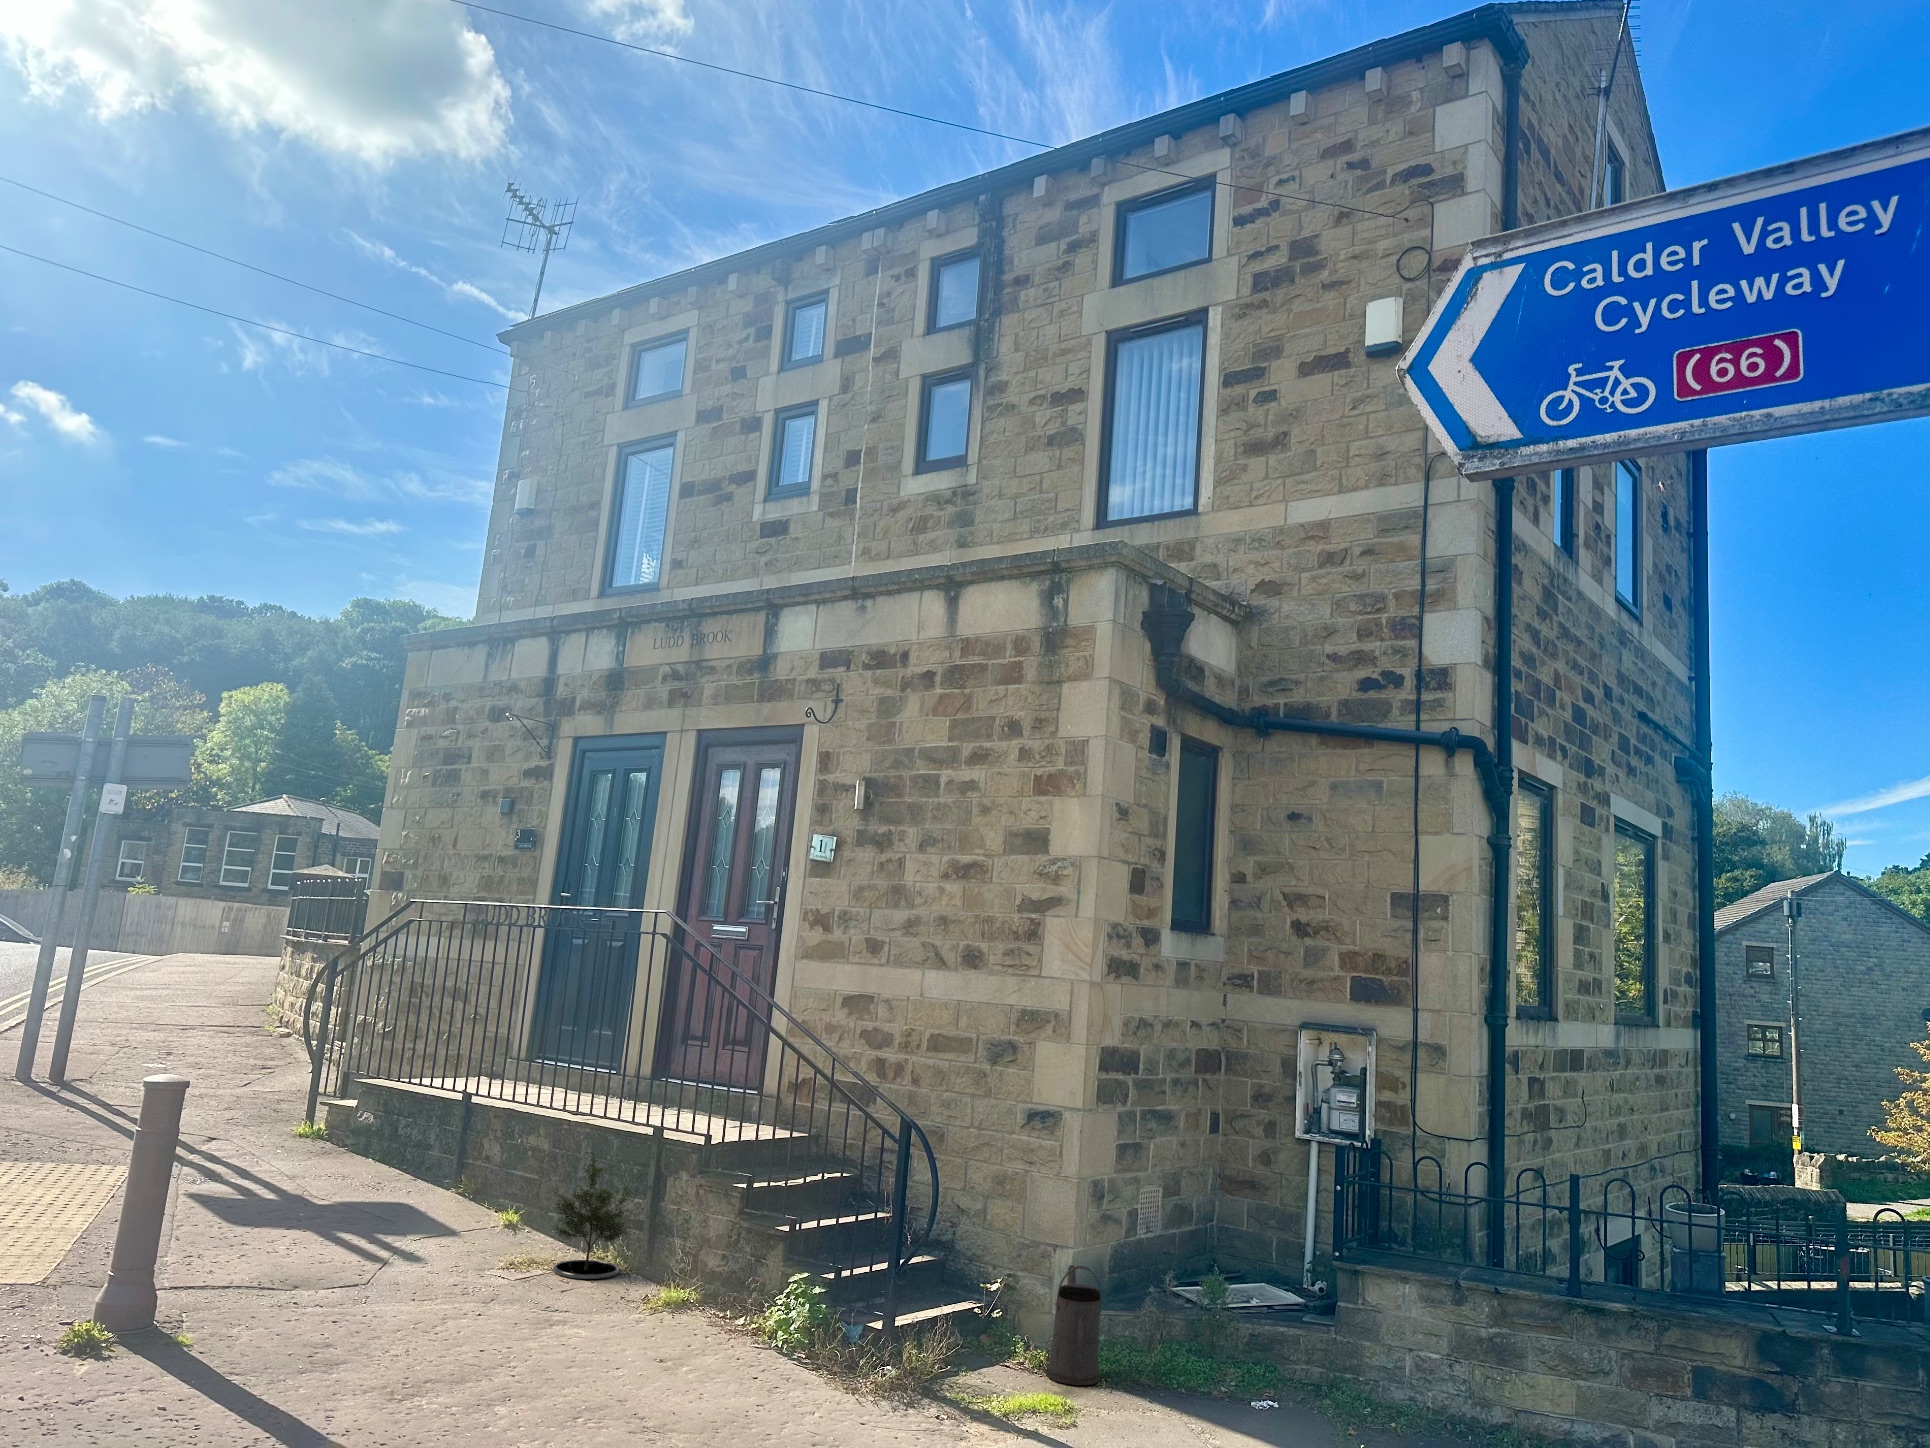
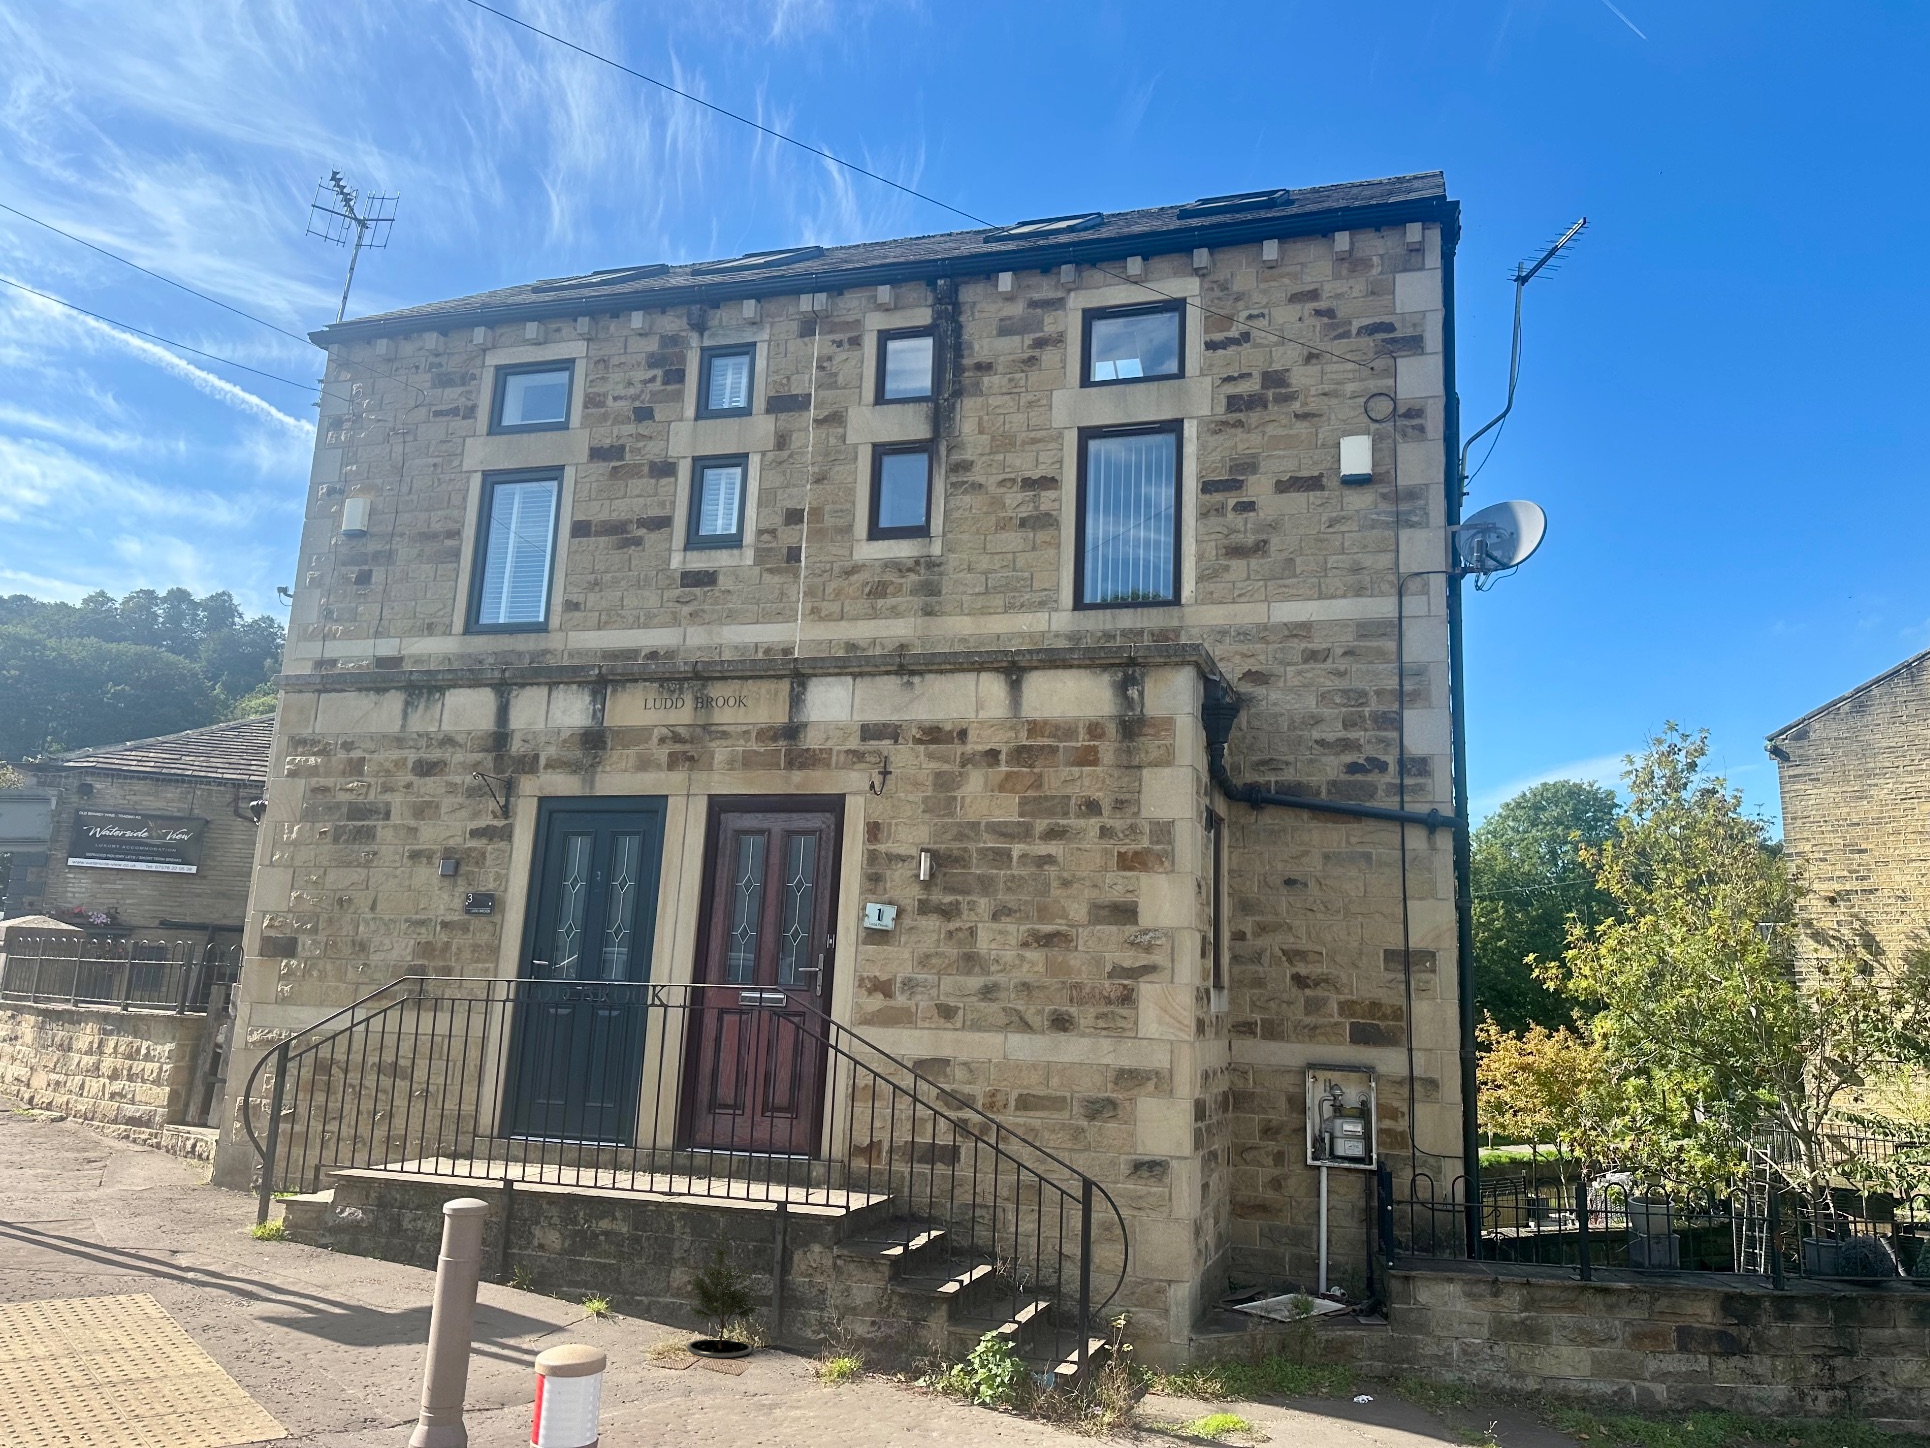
watering can: present [1046,1265,1101,1385] -> none [1188,1300,1248,1407]

